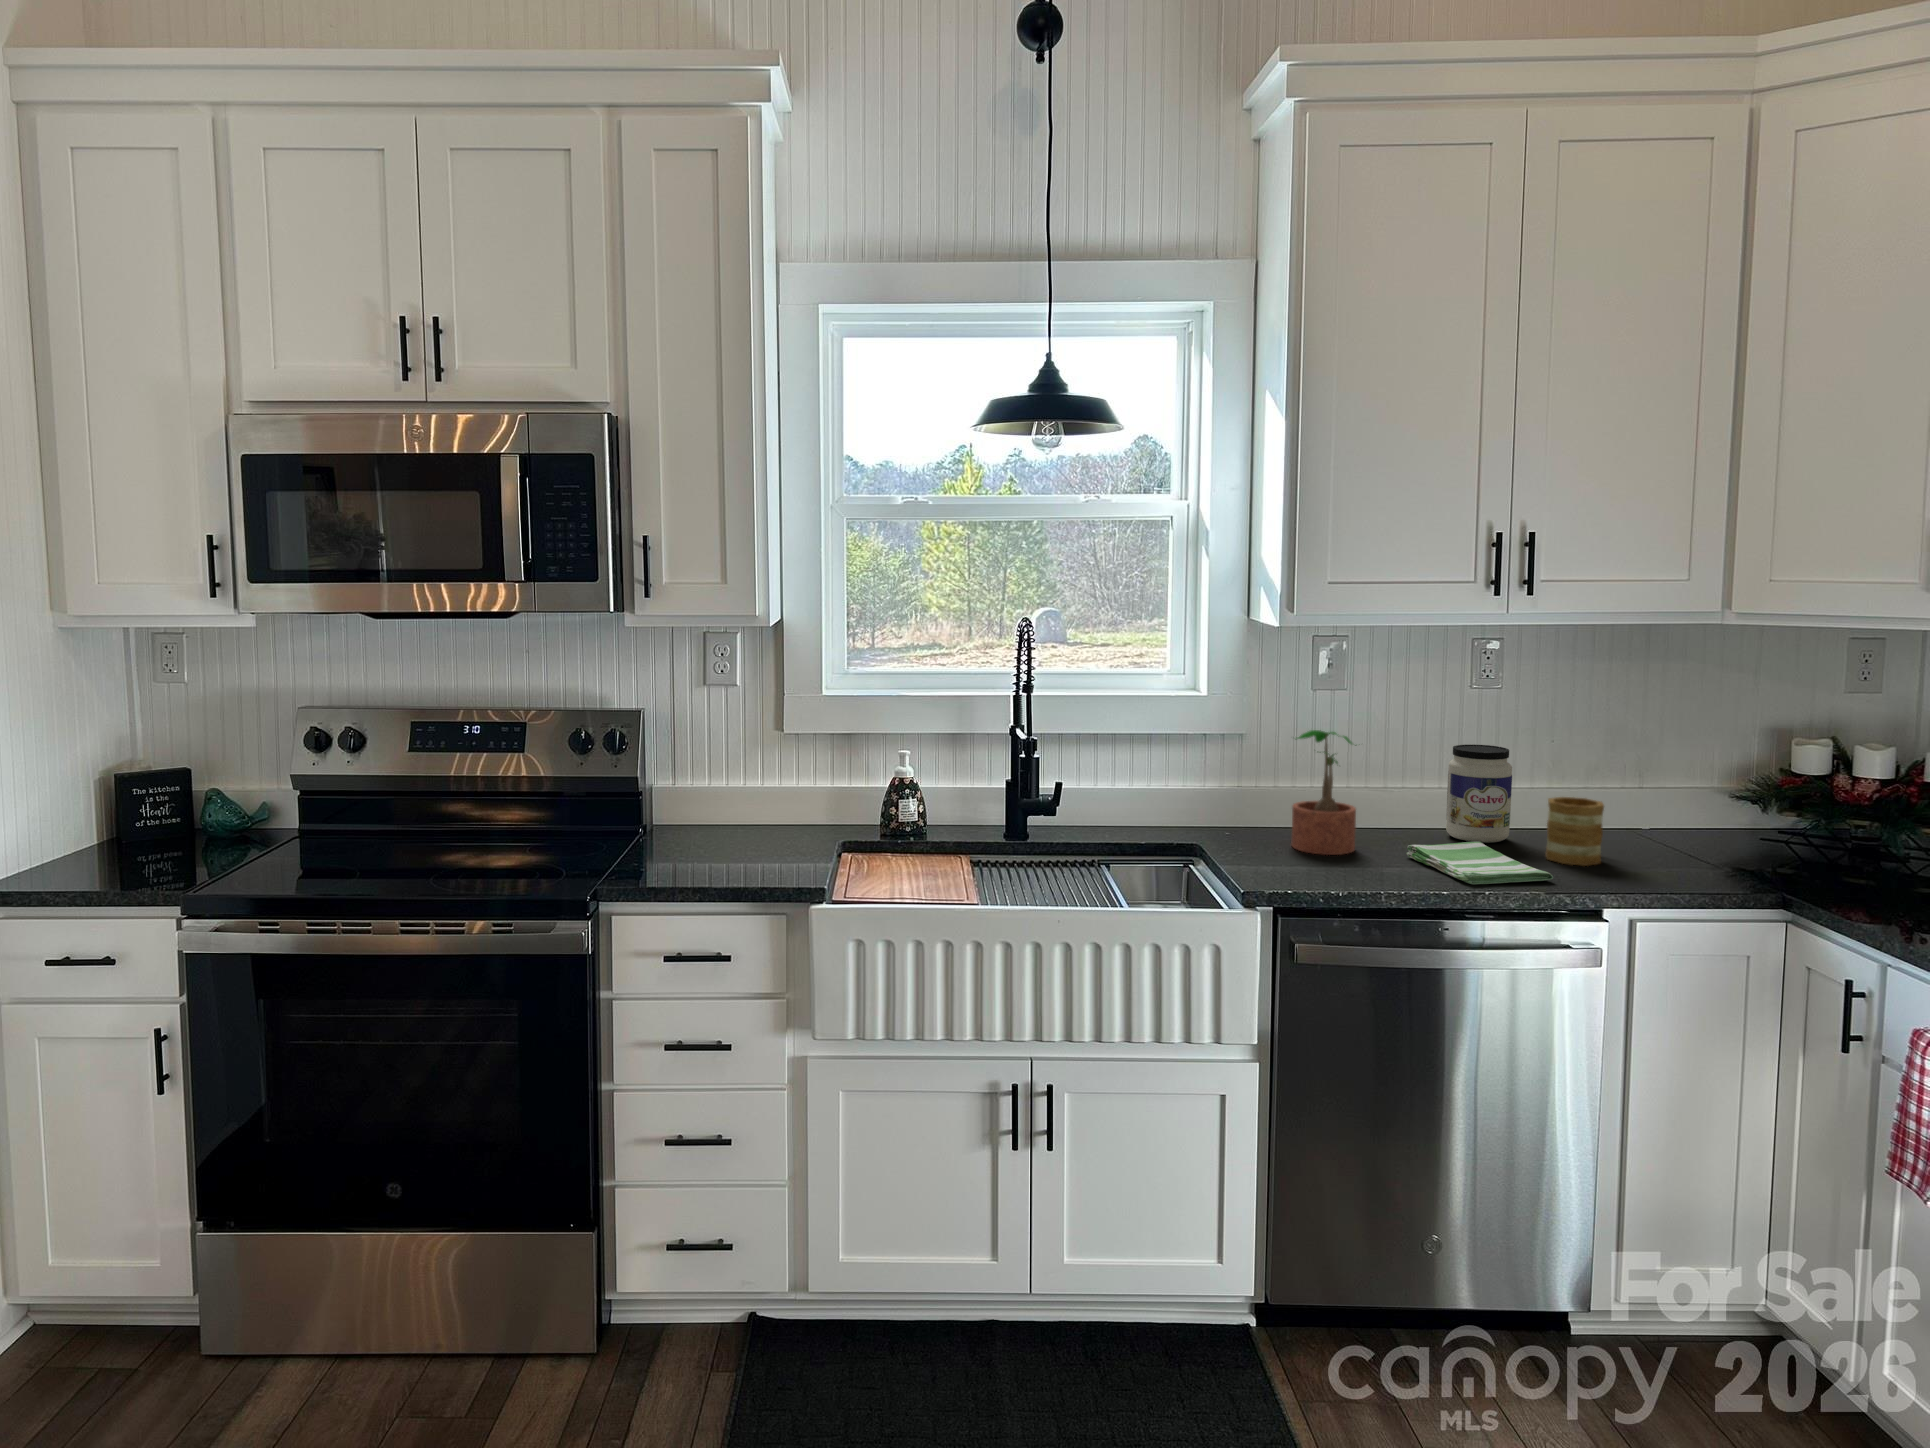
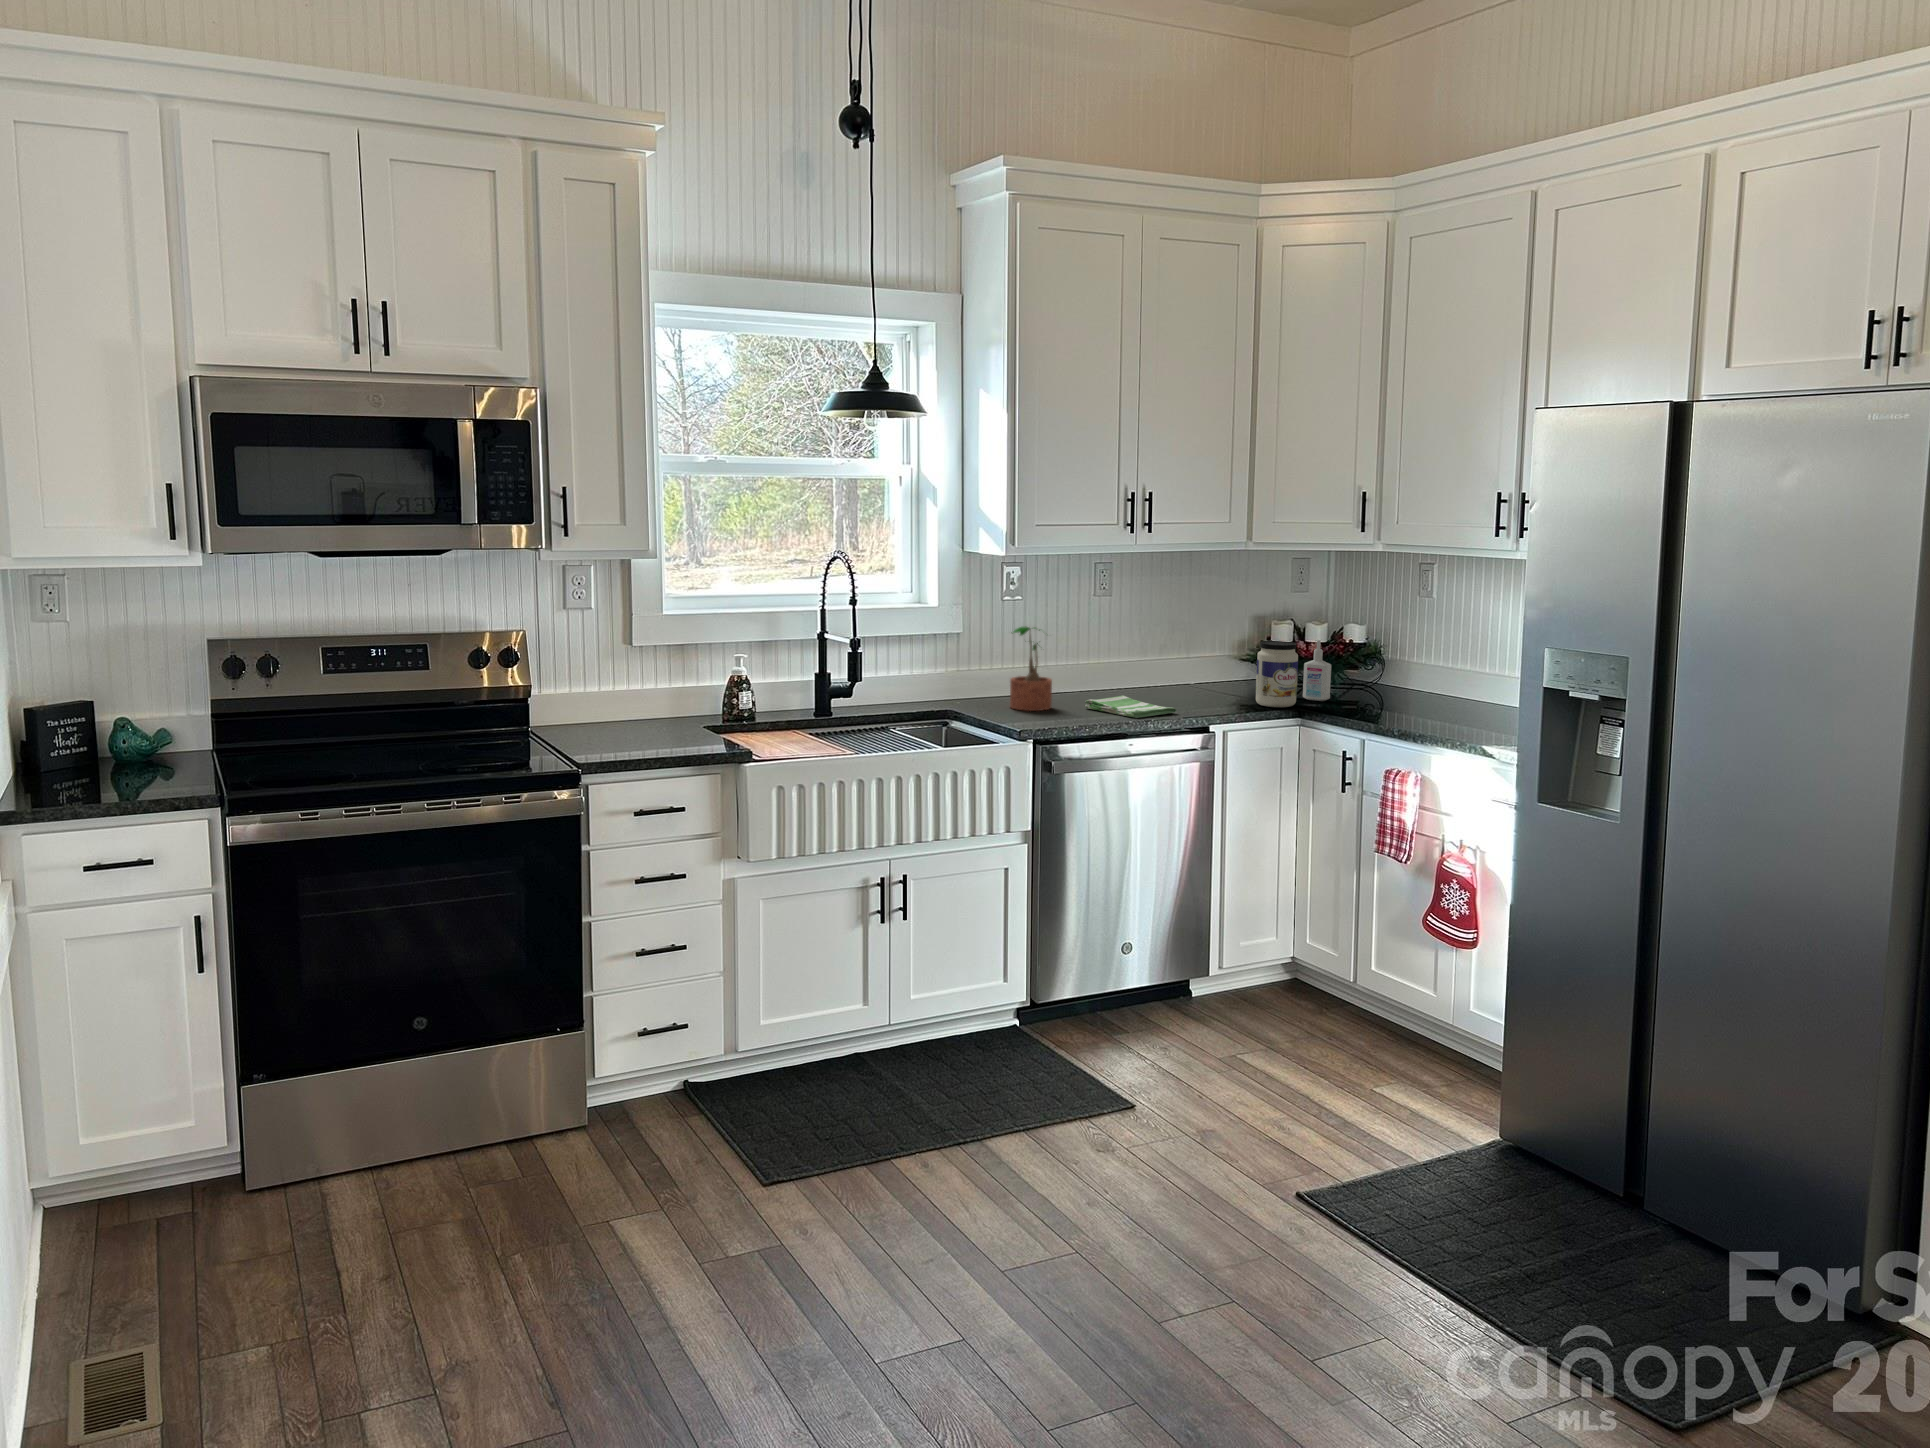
jar: present [1446,745,1512,843] -> present [1256,641,1298,707]
bottle: none [1827,774,1886,880] -> present [1303,639,1331,701]
mug: present [1545,797,1604,866] -> none [1158,664,1193,705]

